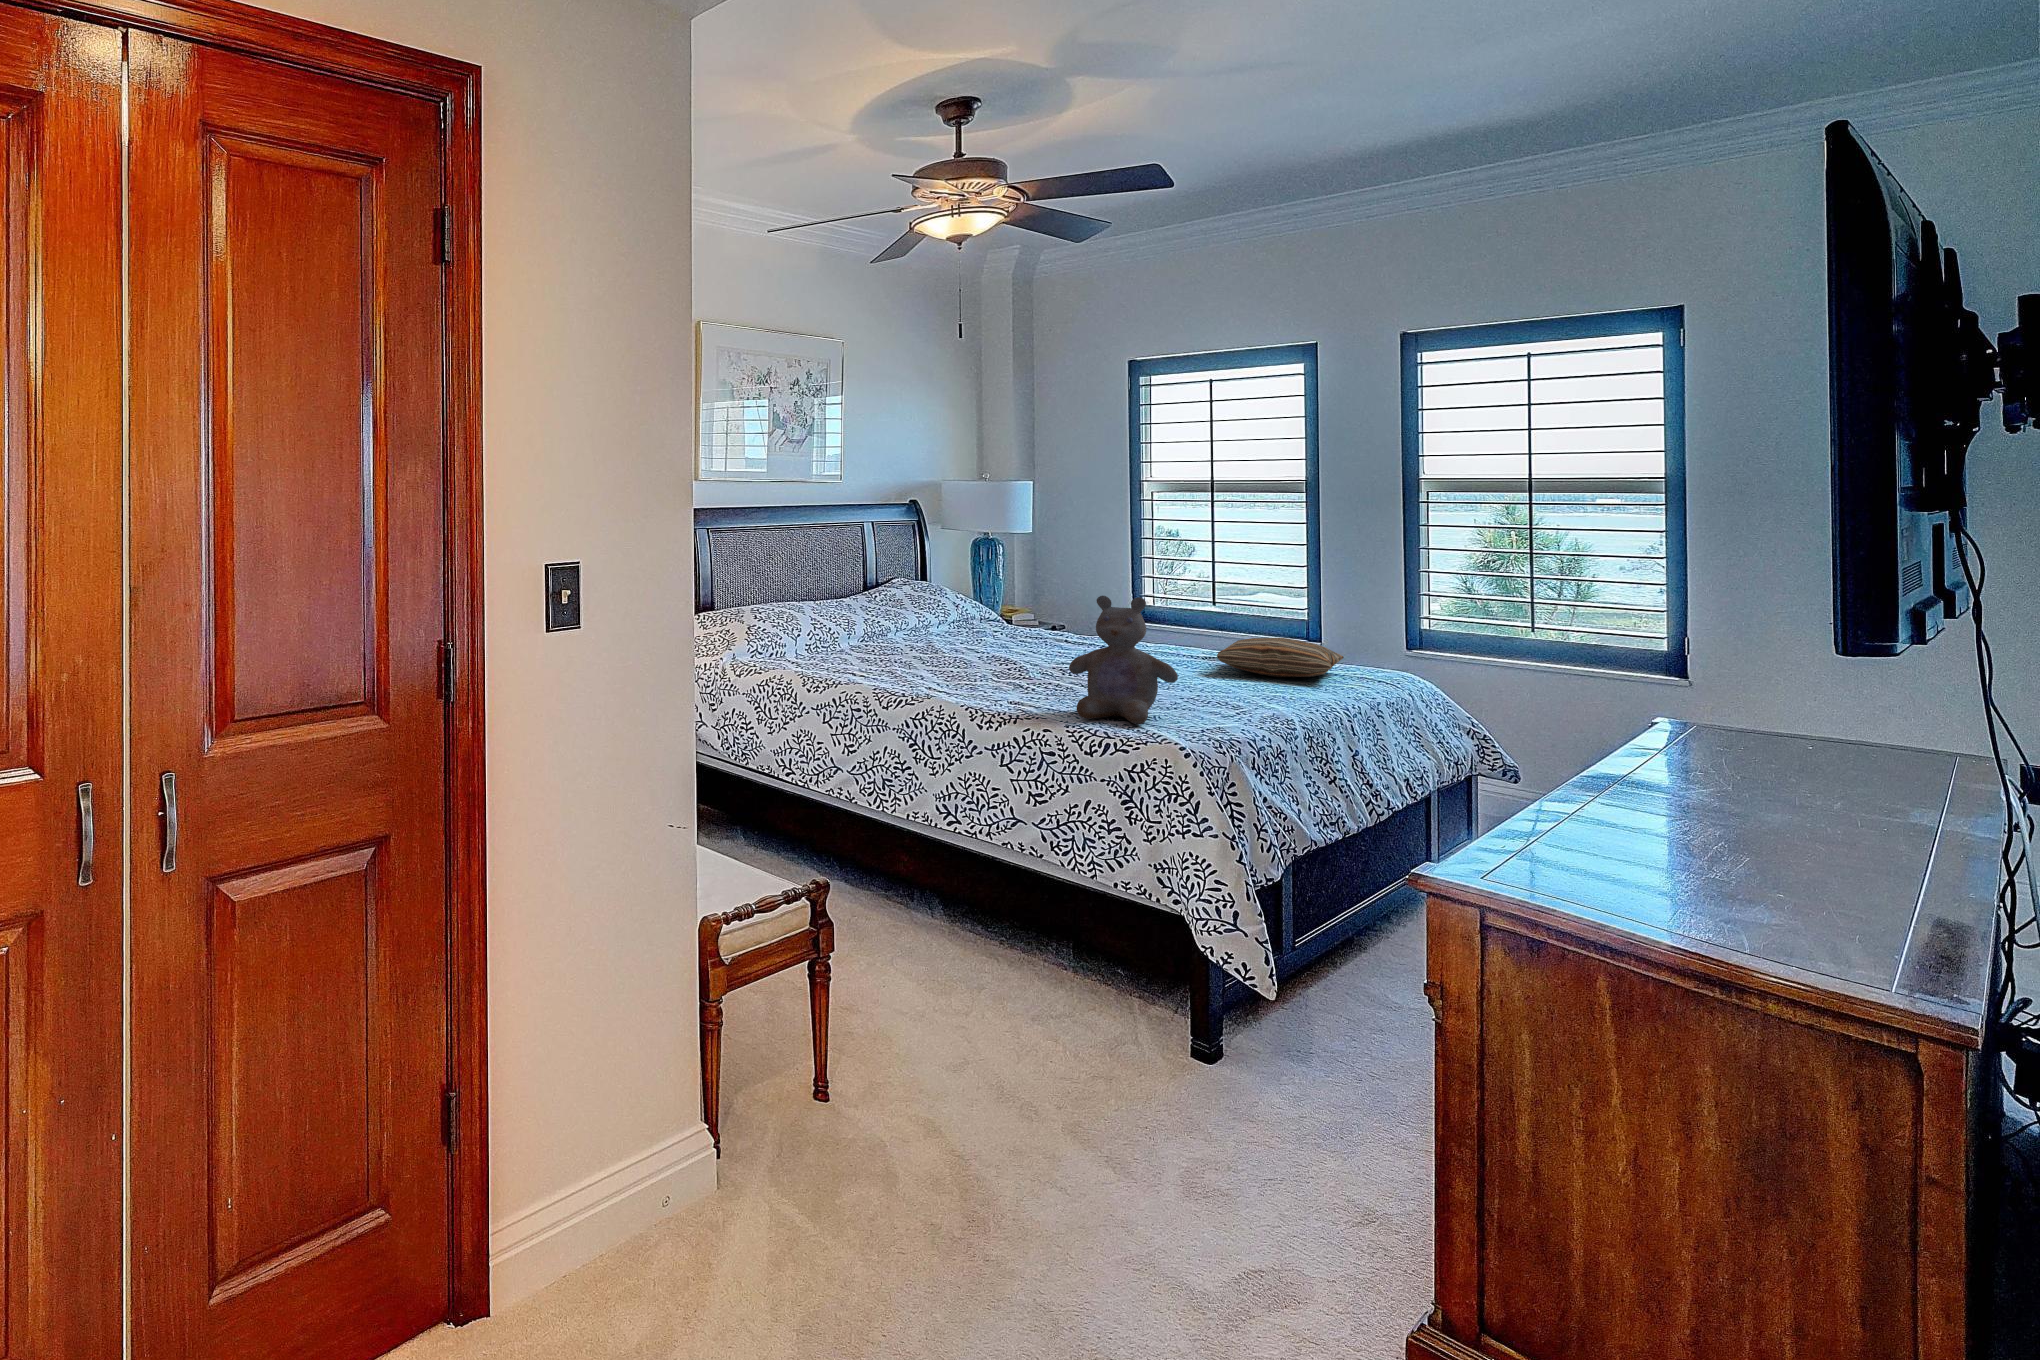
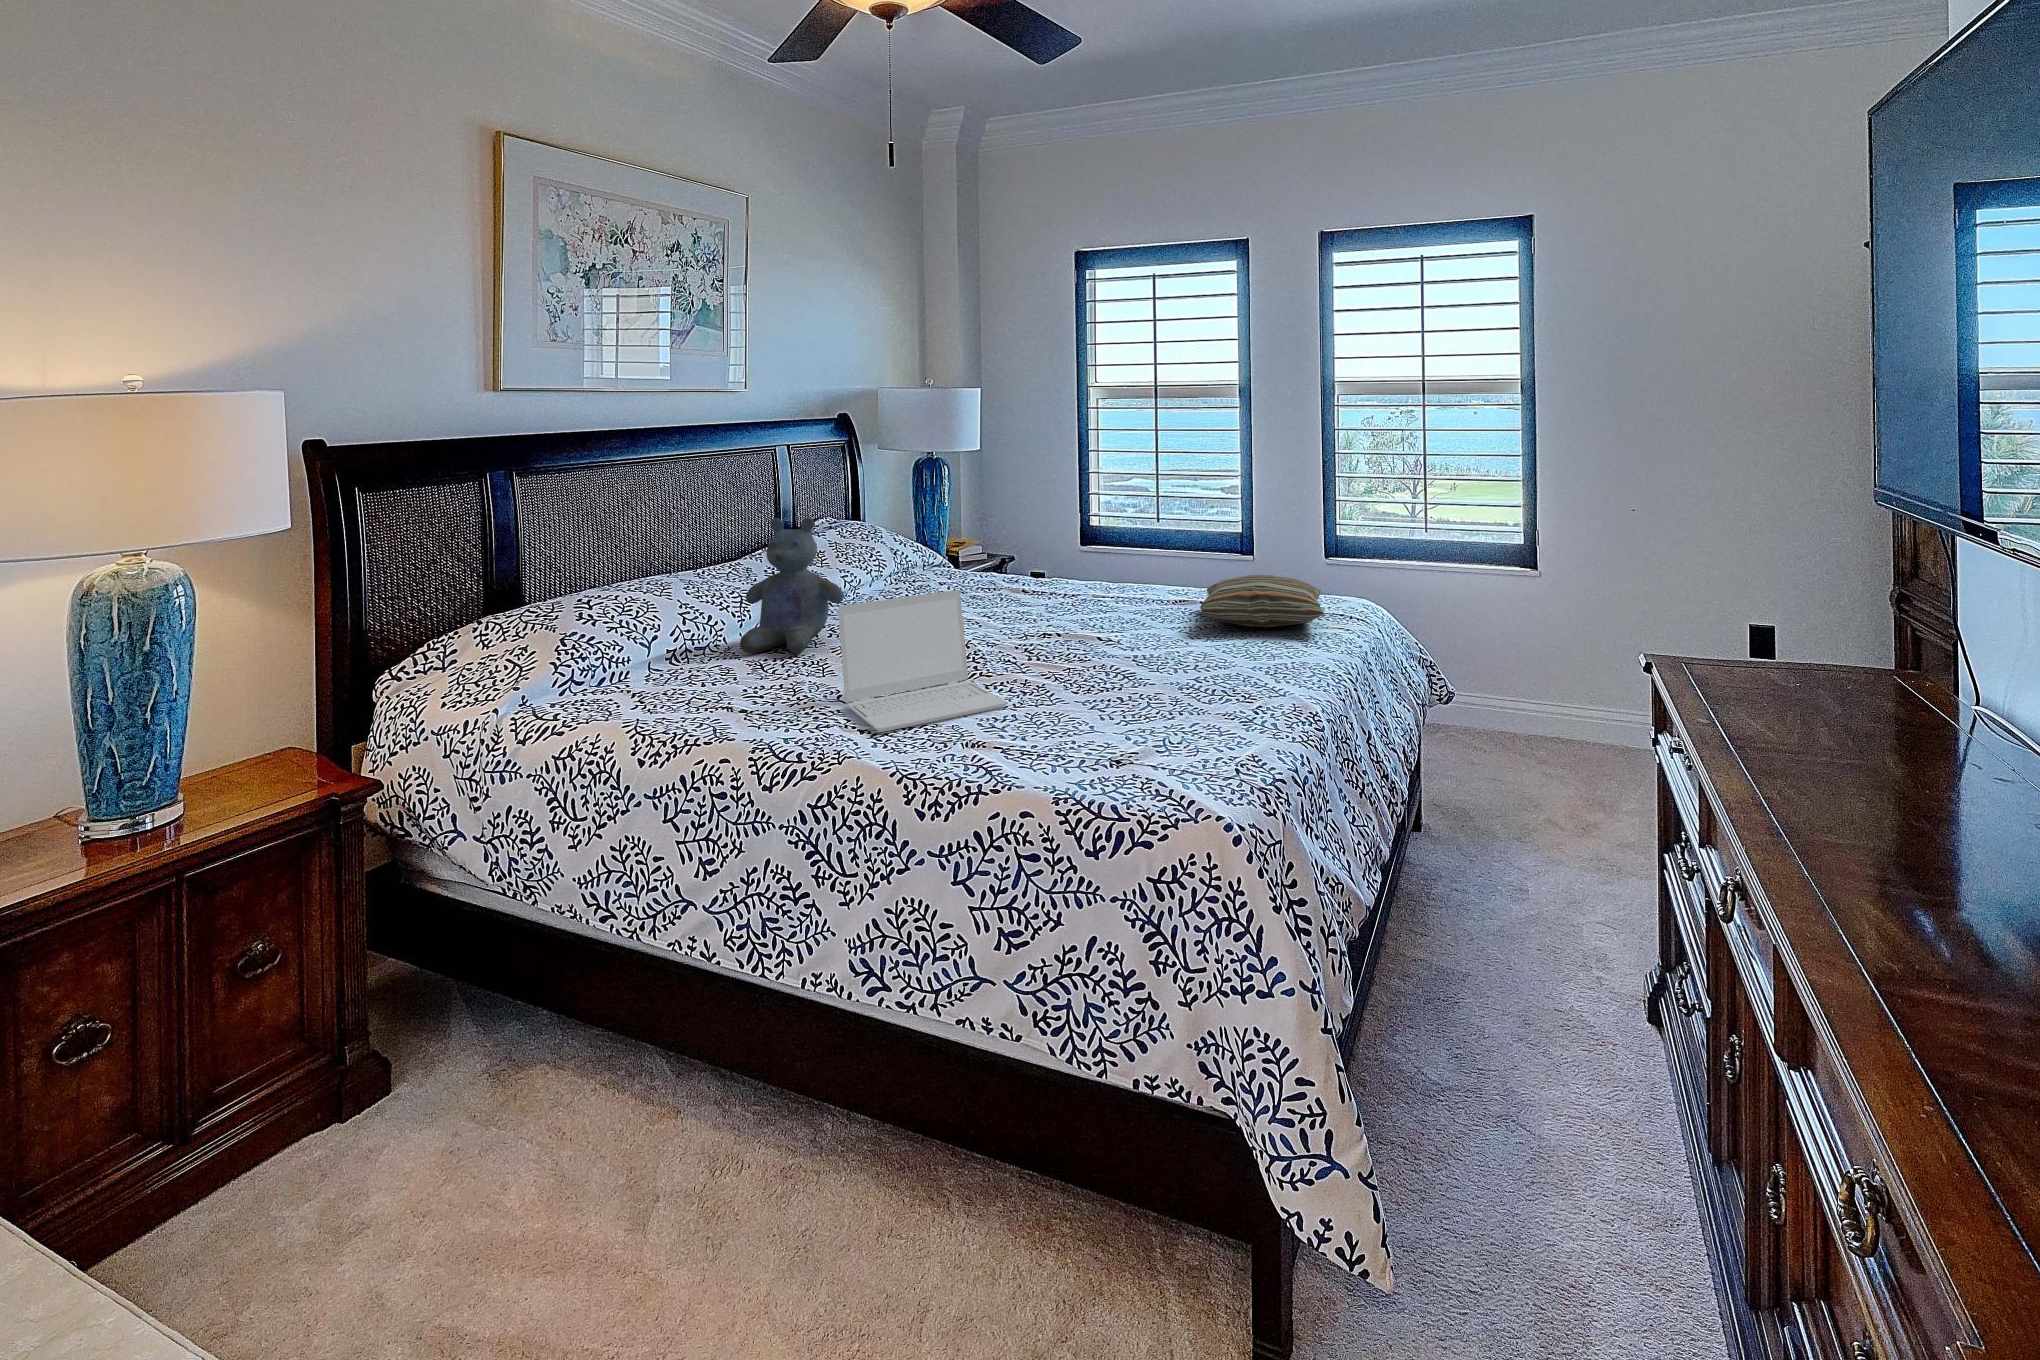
stuffed bear: present [1069,596,1178,725] -> present [740,518,844,654]
laptop: none [926,616,1044,692] -> present [838,590,1007,732]

